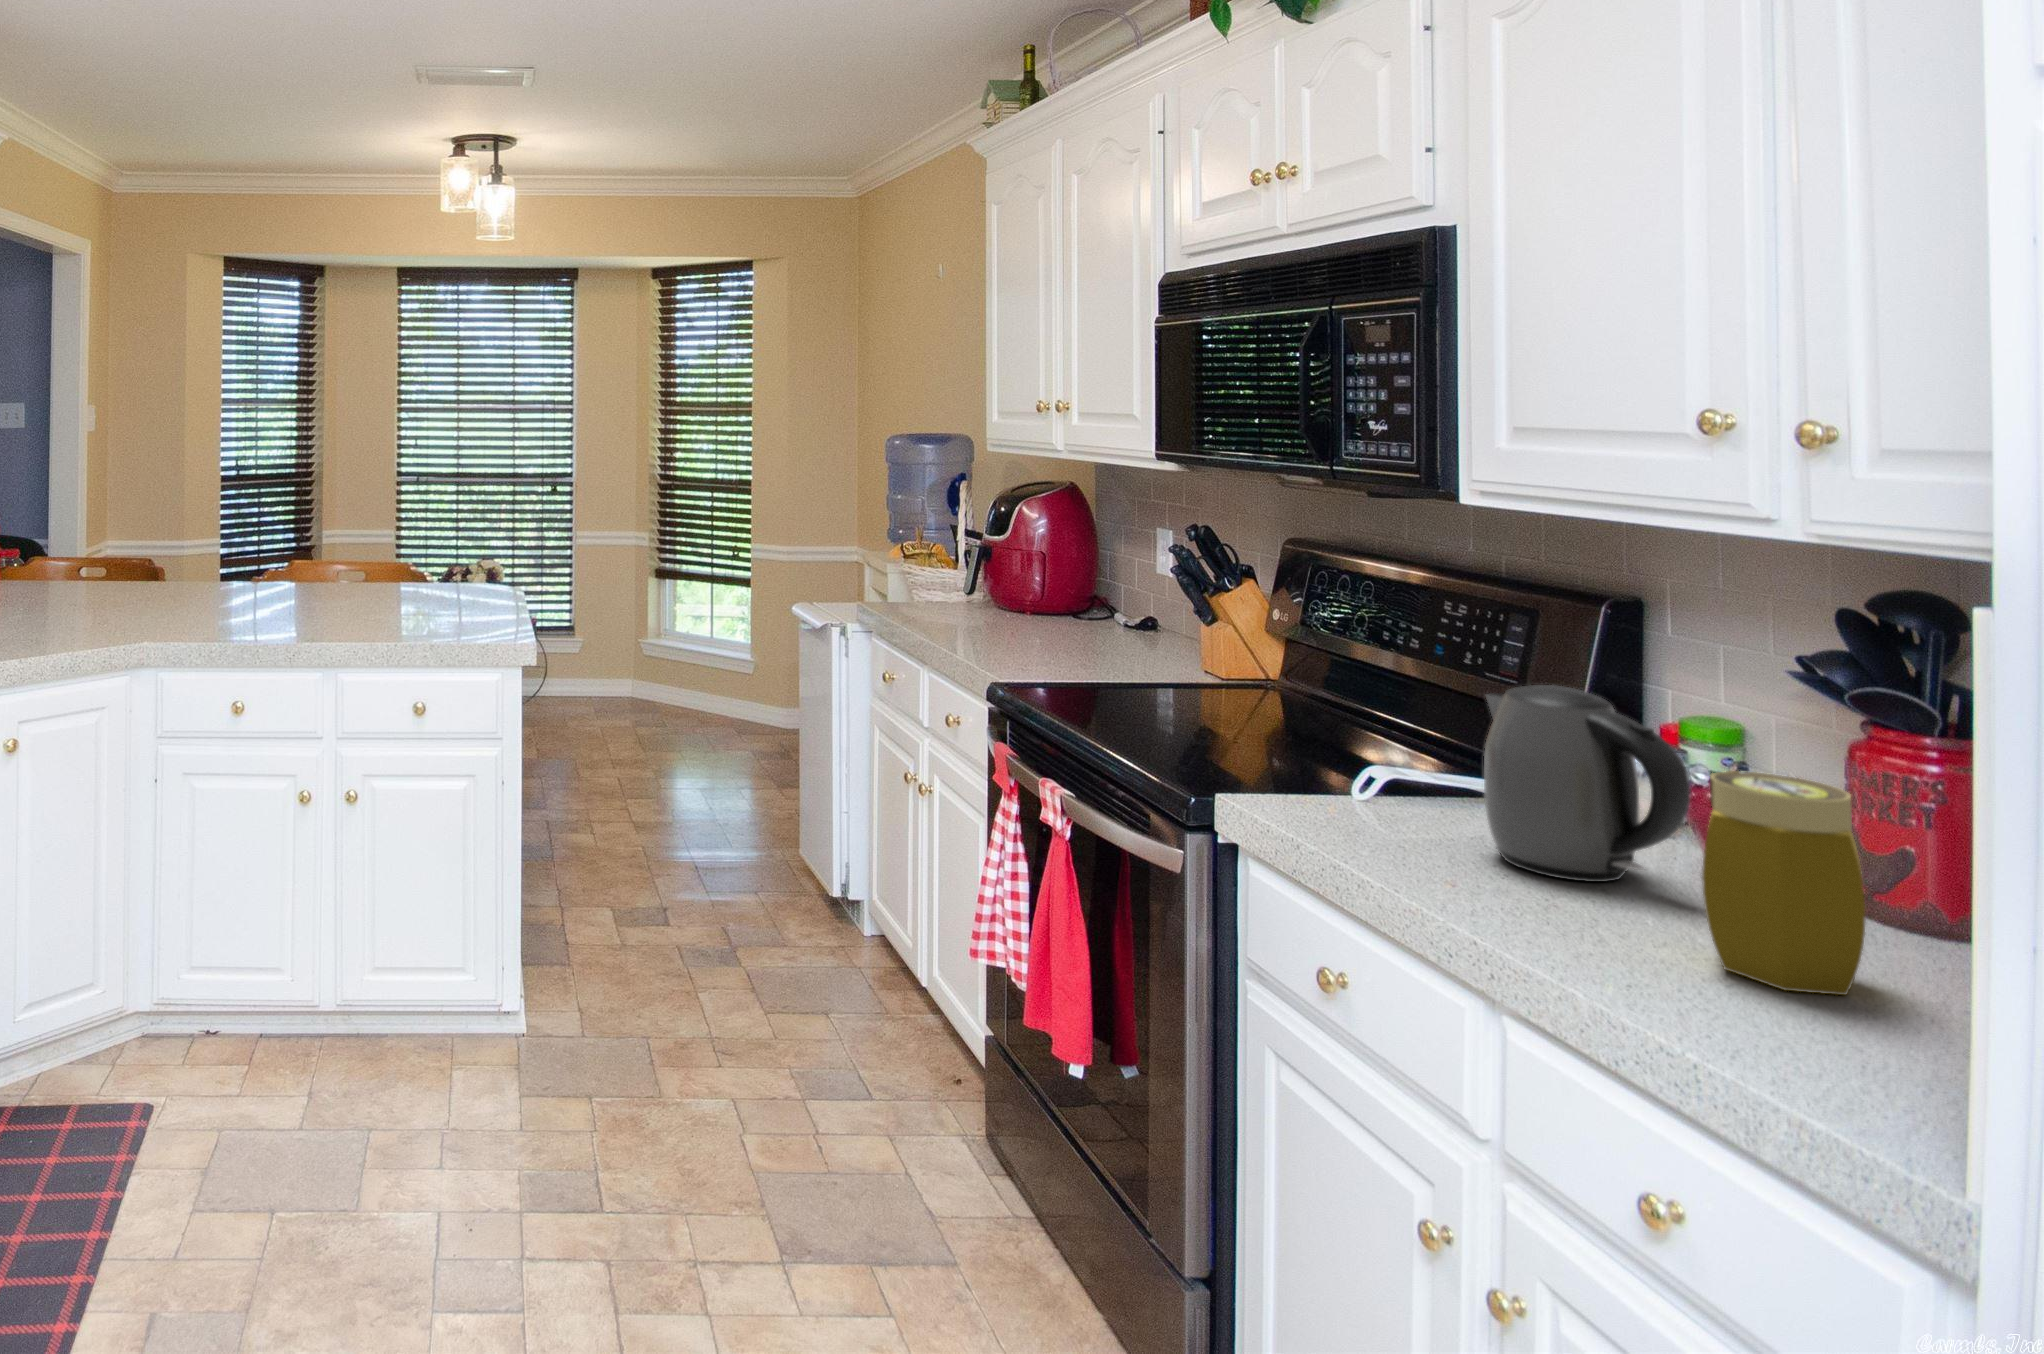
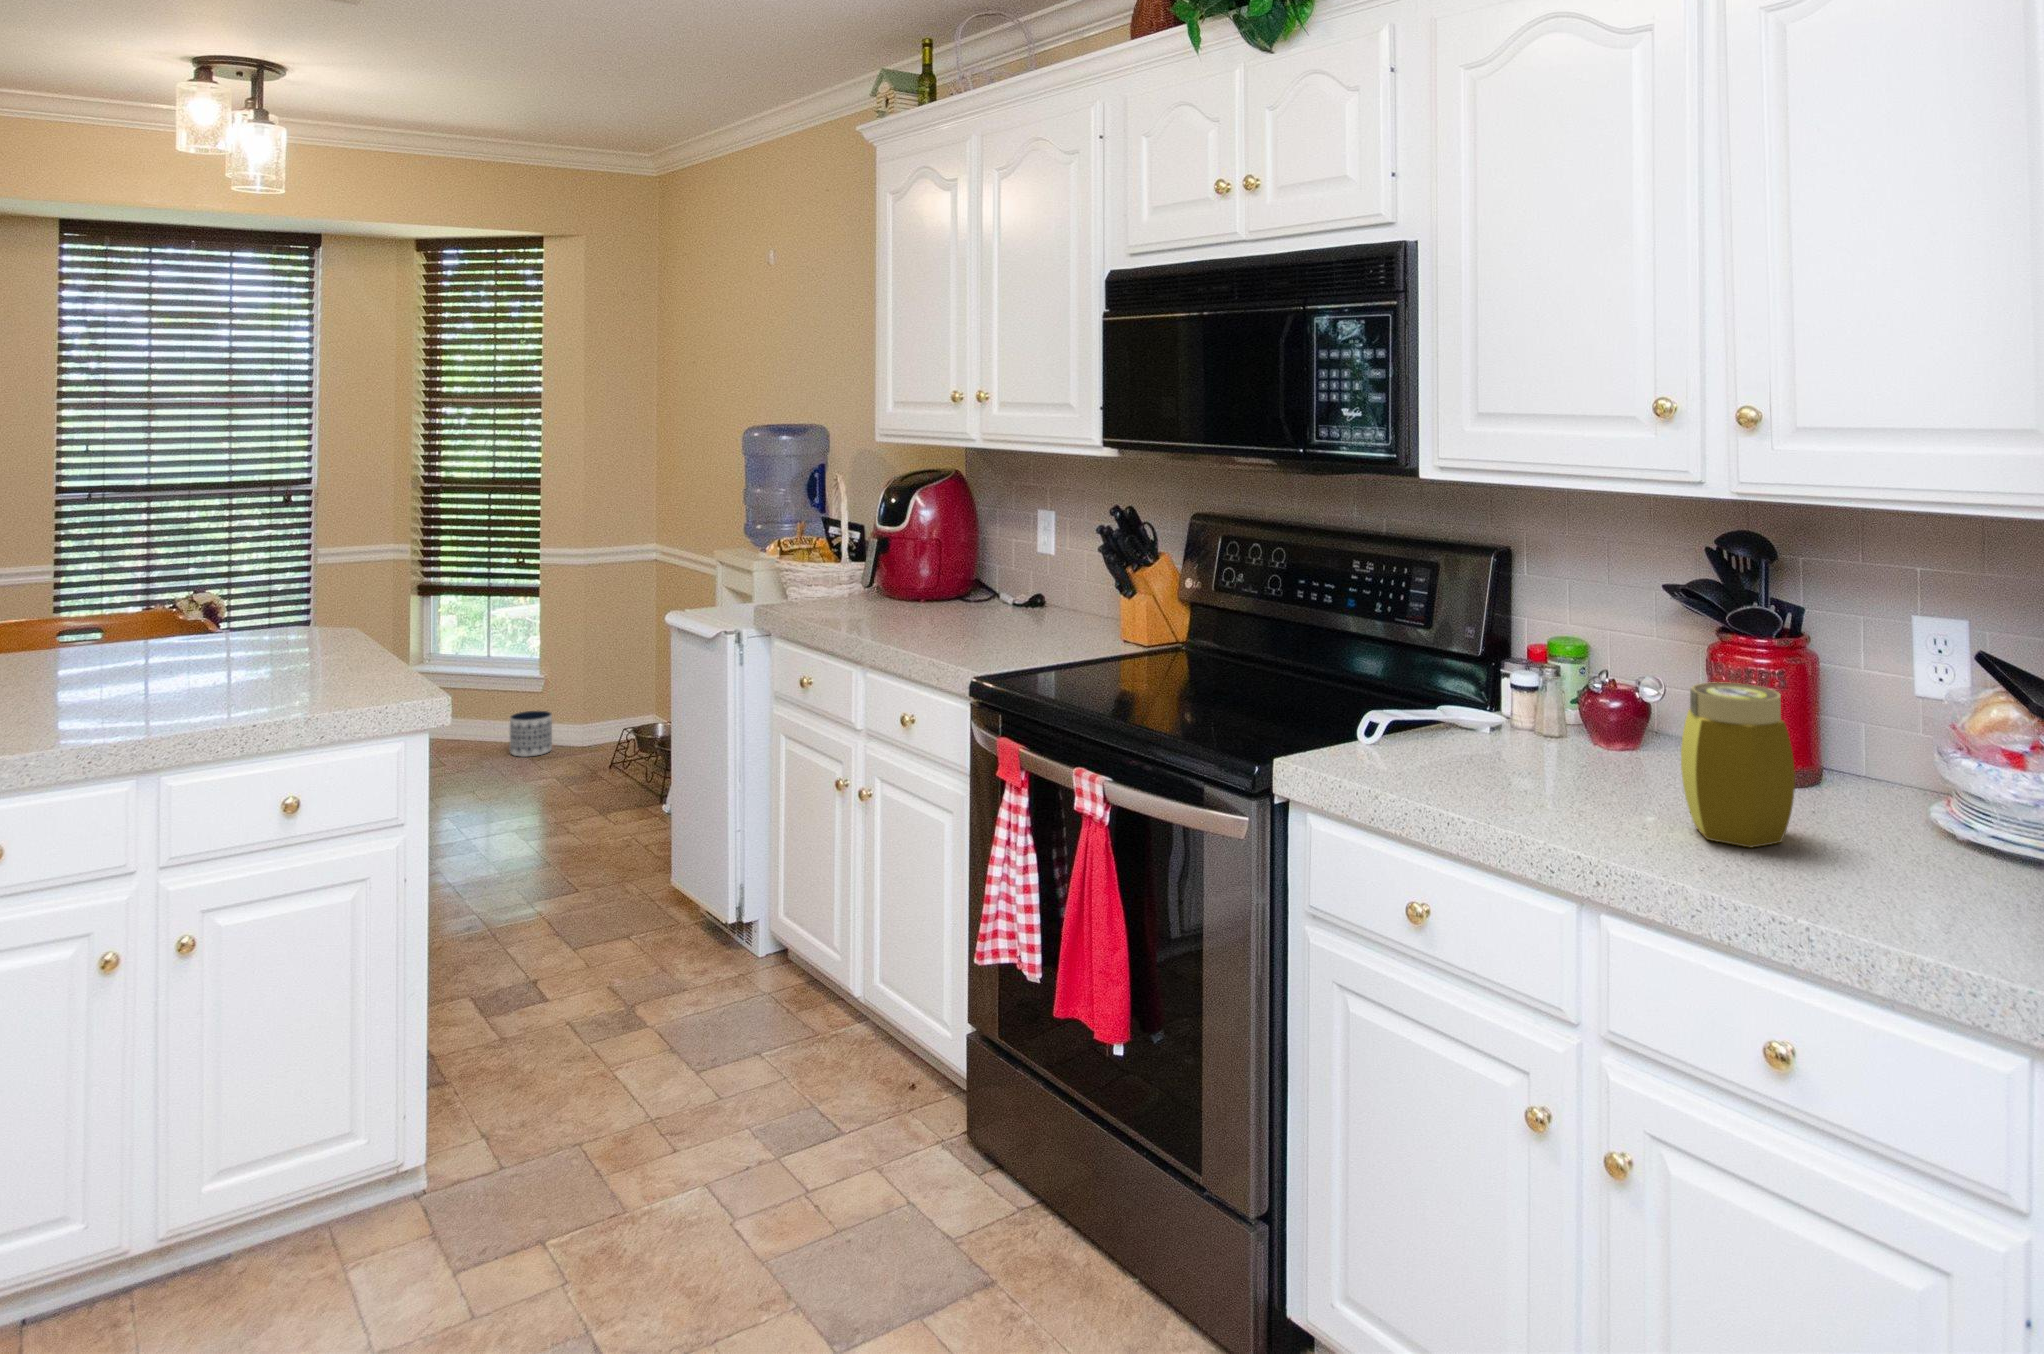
kettle: present [1484,685,1691,882] -> none [1477,629,1634,787]
planter: none [724,689,760,729] -> present [510,711,552,757]

